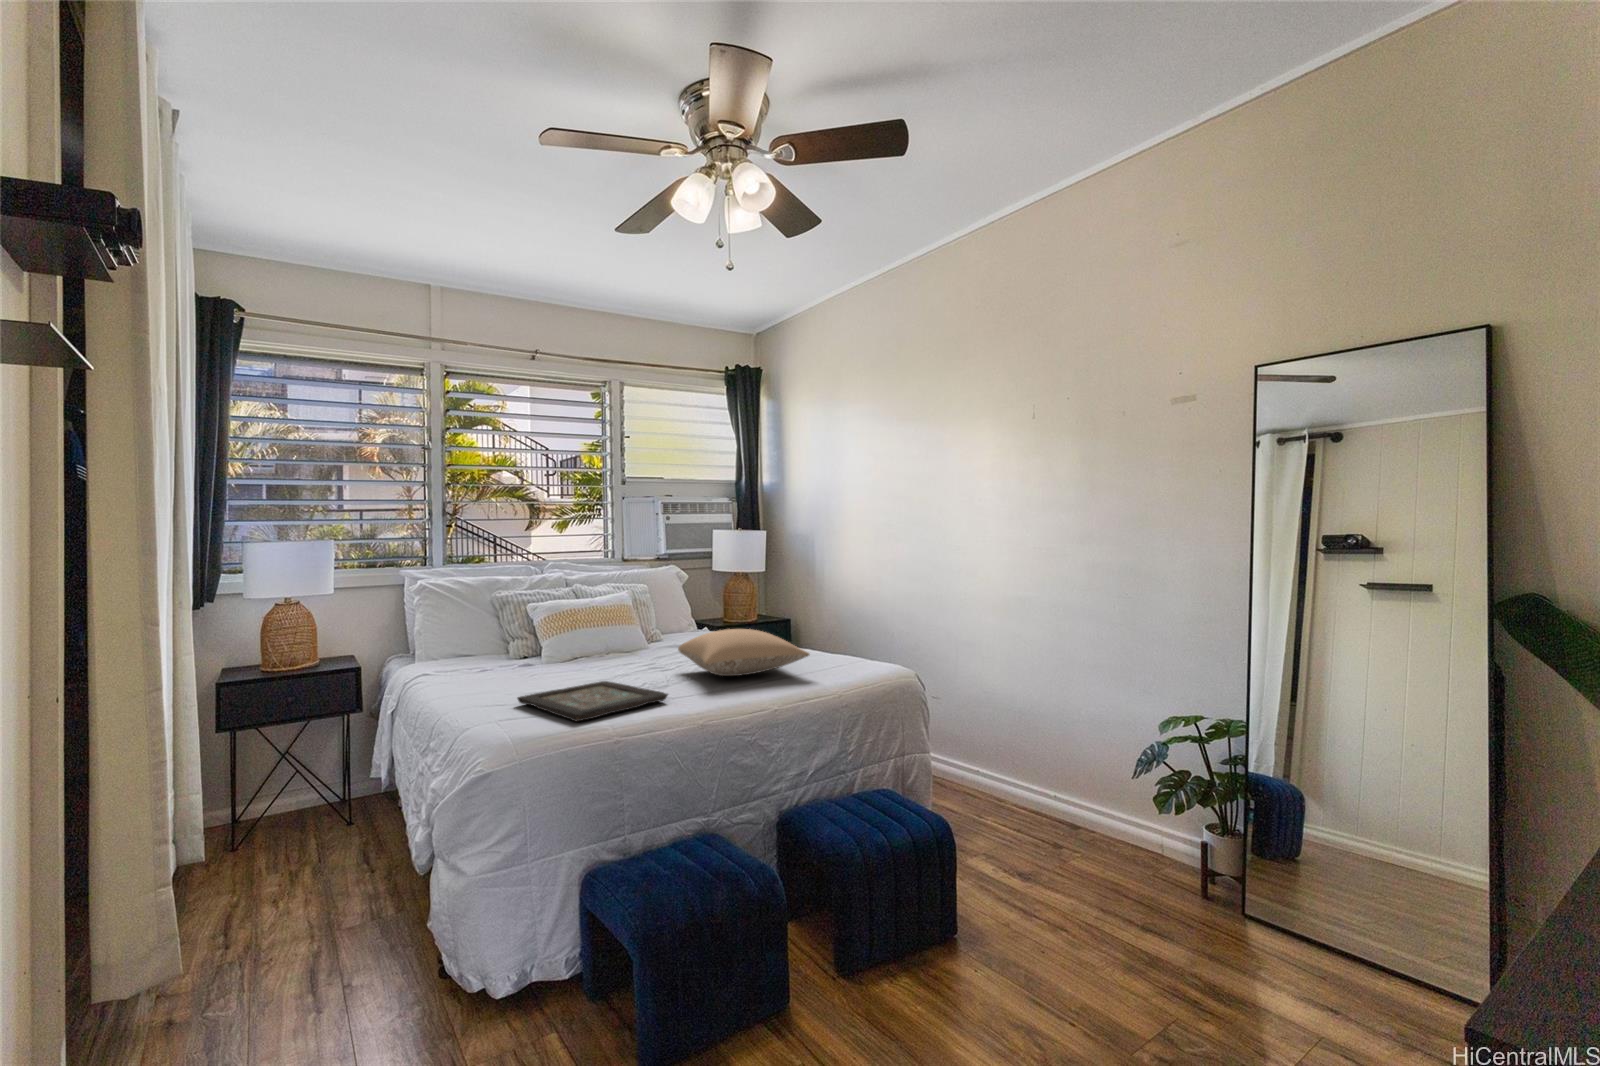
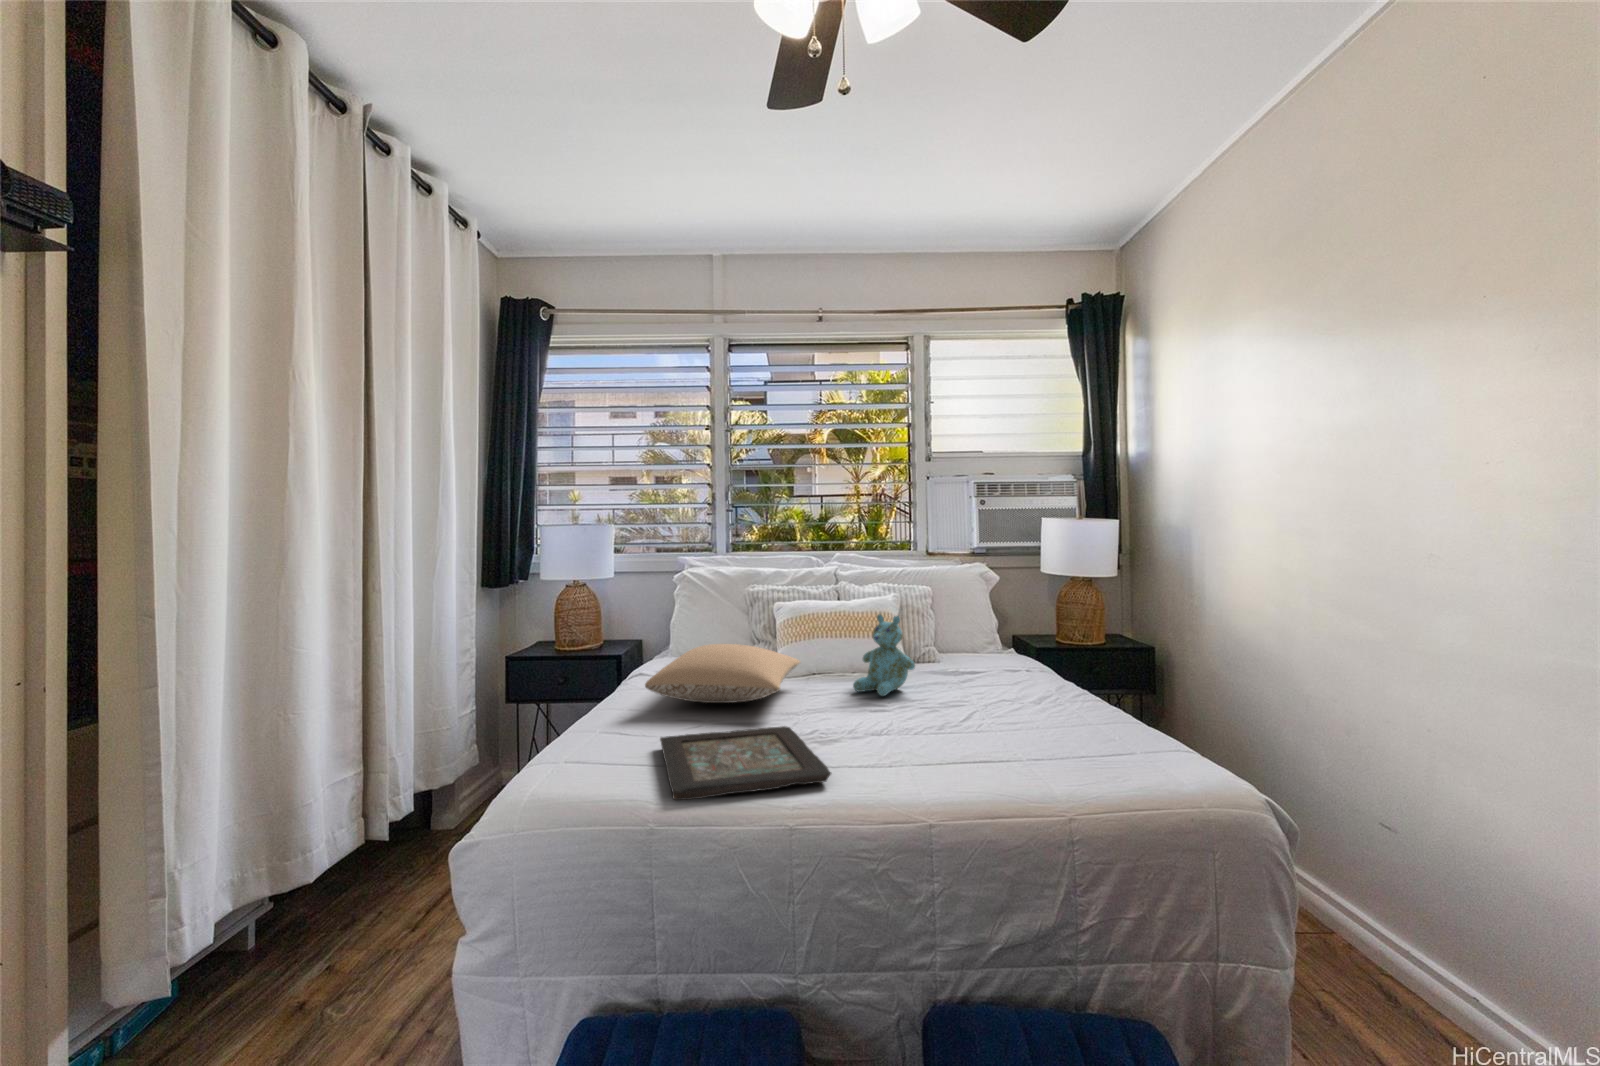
stuffed bear: none [621,602,667,662] -> present [853,614,915,696]
pillow: present [678,629,810,676] -> present [645,644,800,703]

